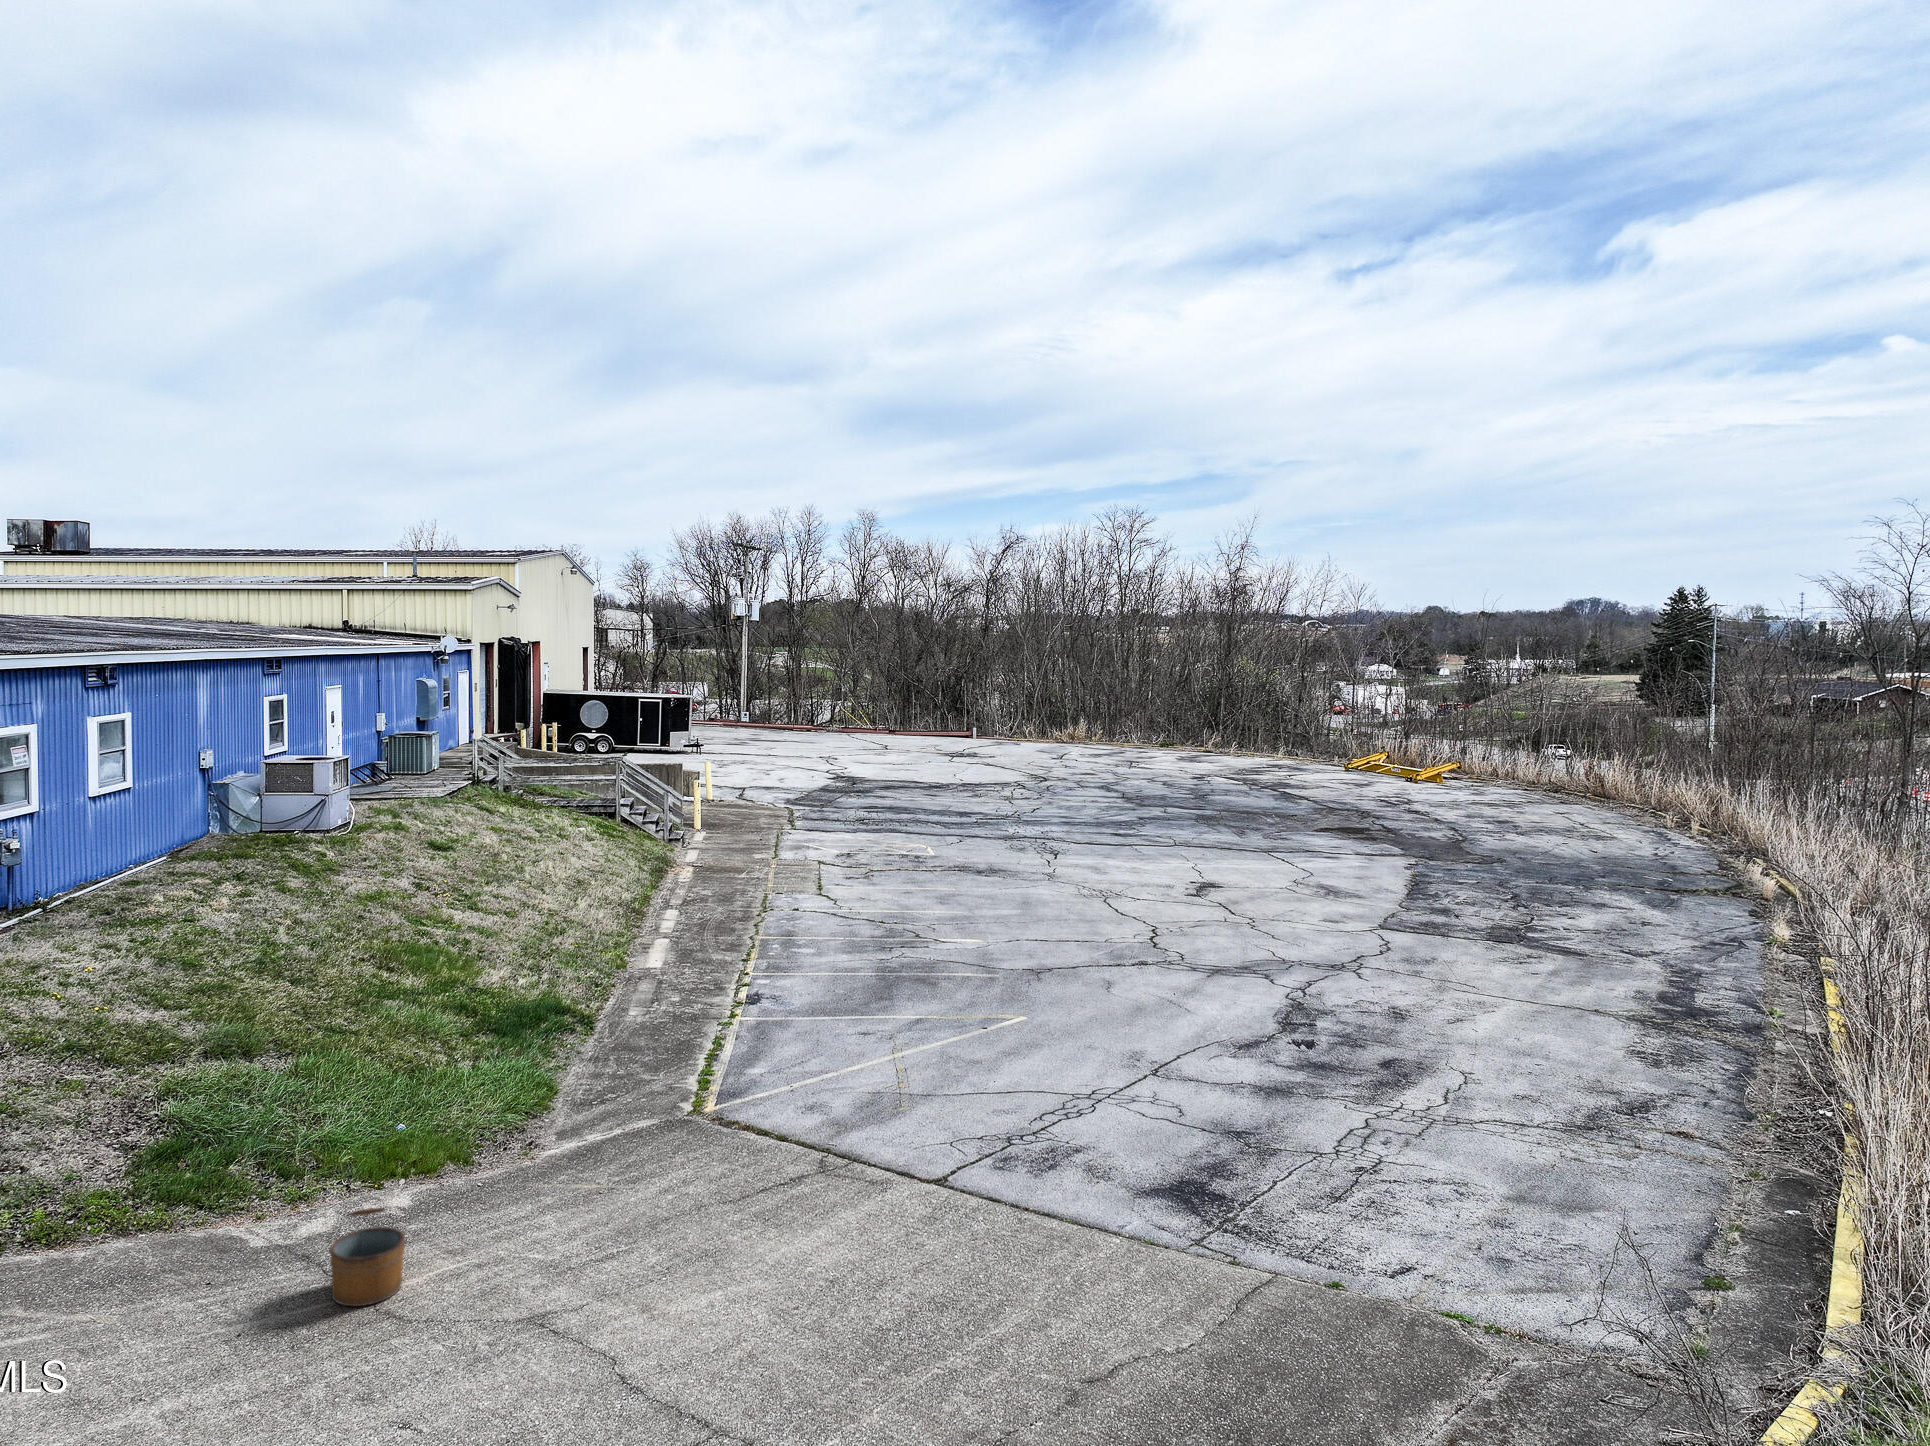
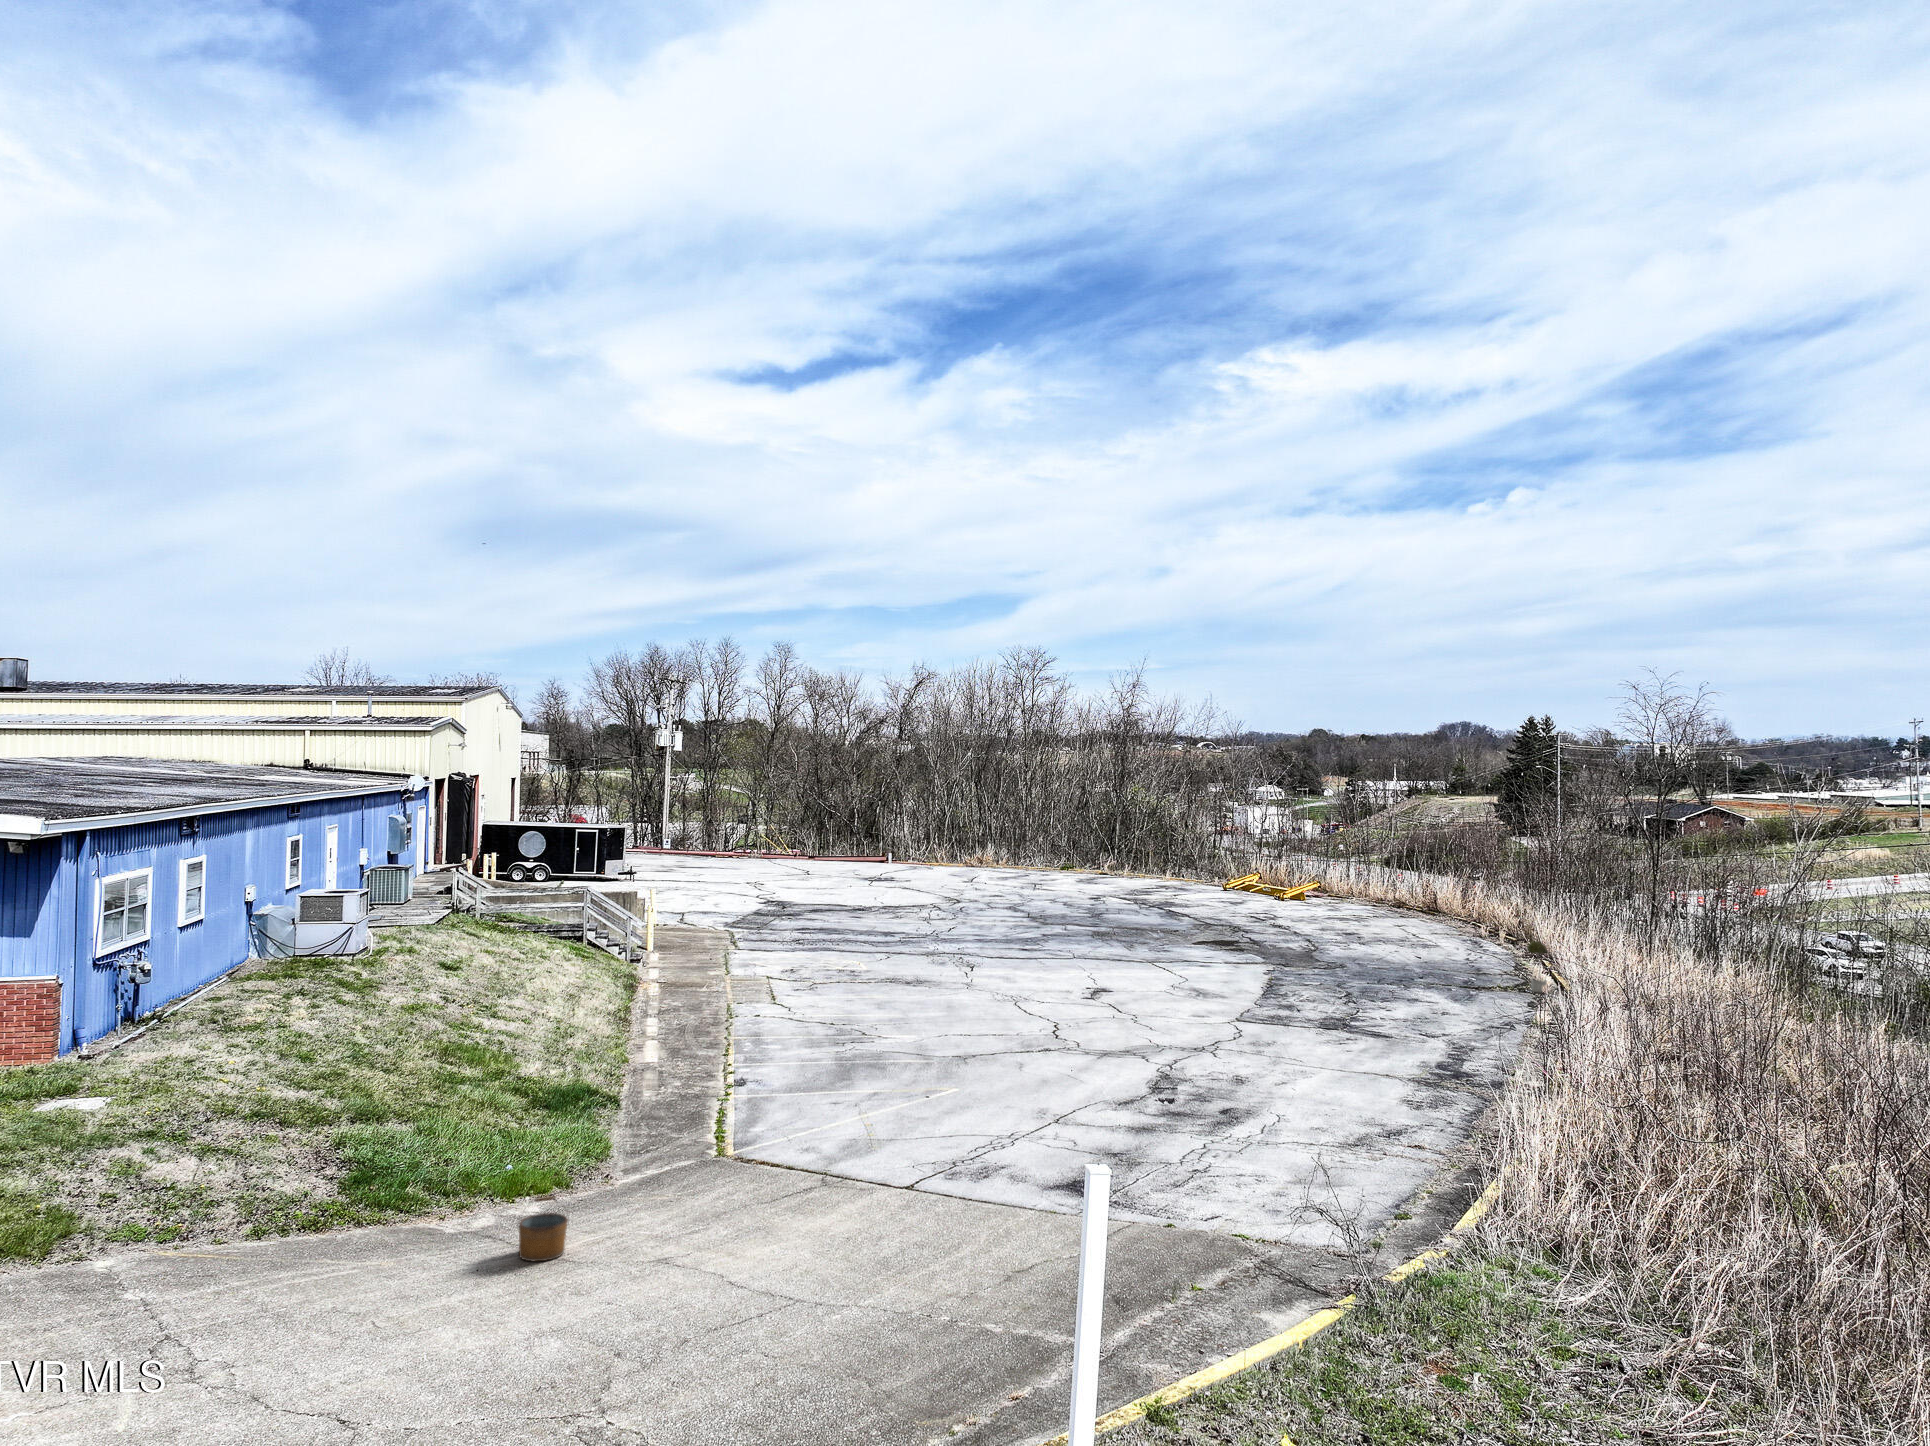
potted tree: none [1755,832,1788,899] -> present [1527,941,1548,993]

